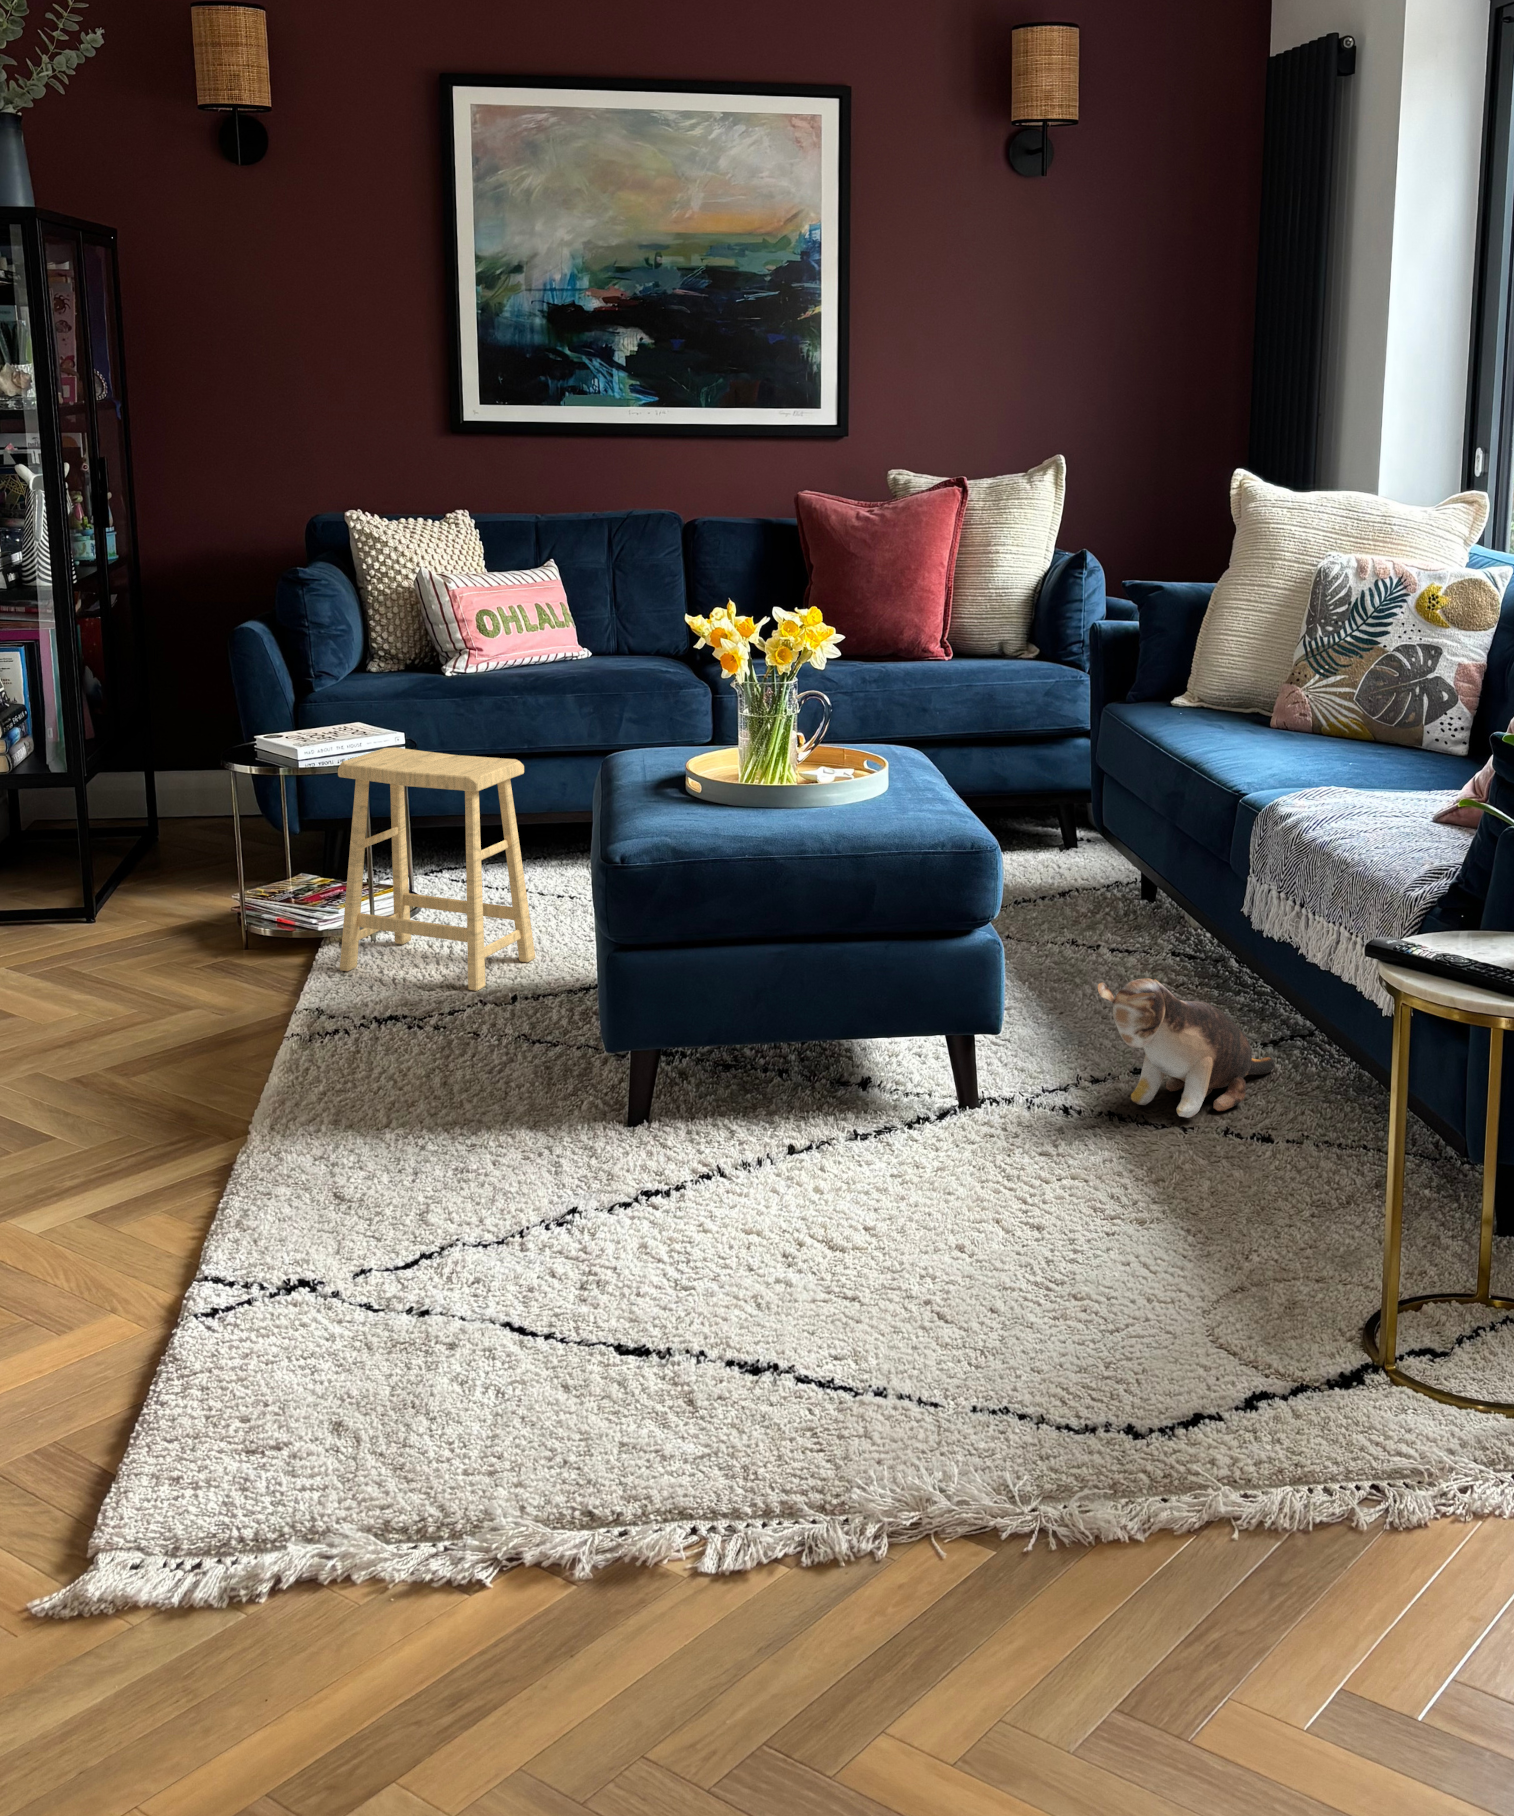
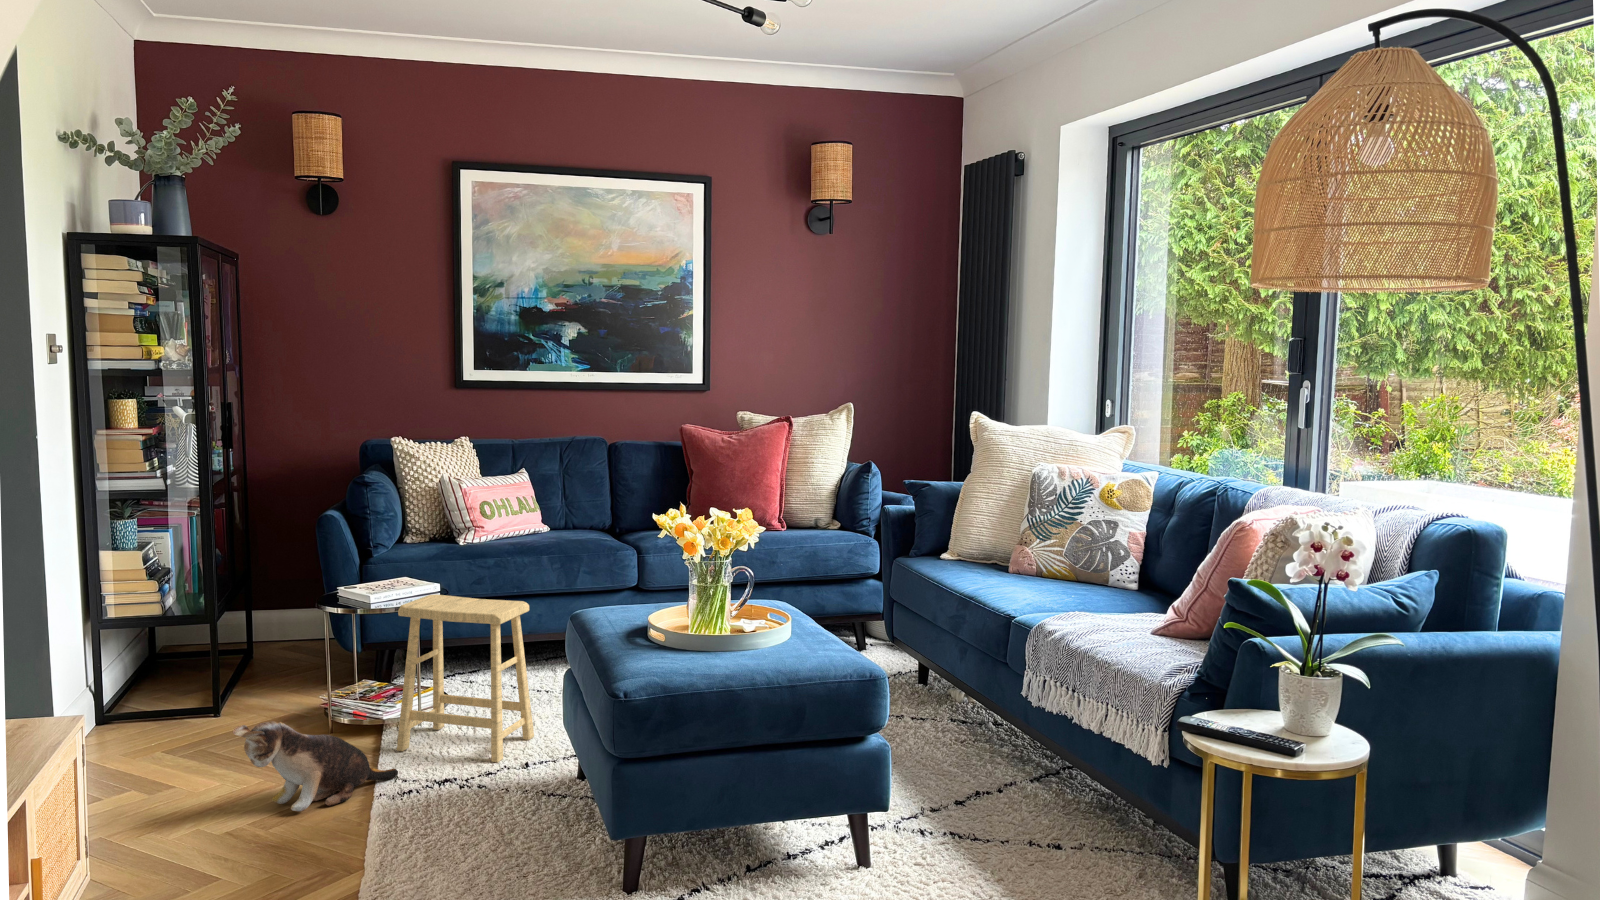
plush toy: present [1098,978,1274,1118] -> present [233,721,398,811]

